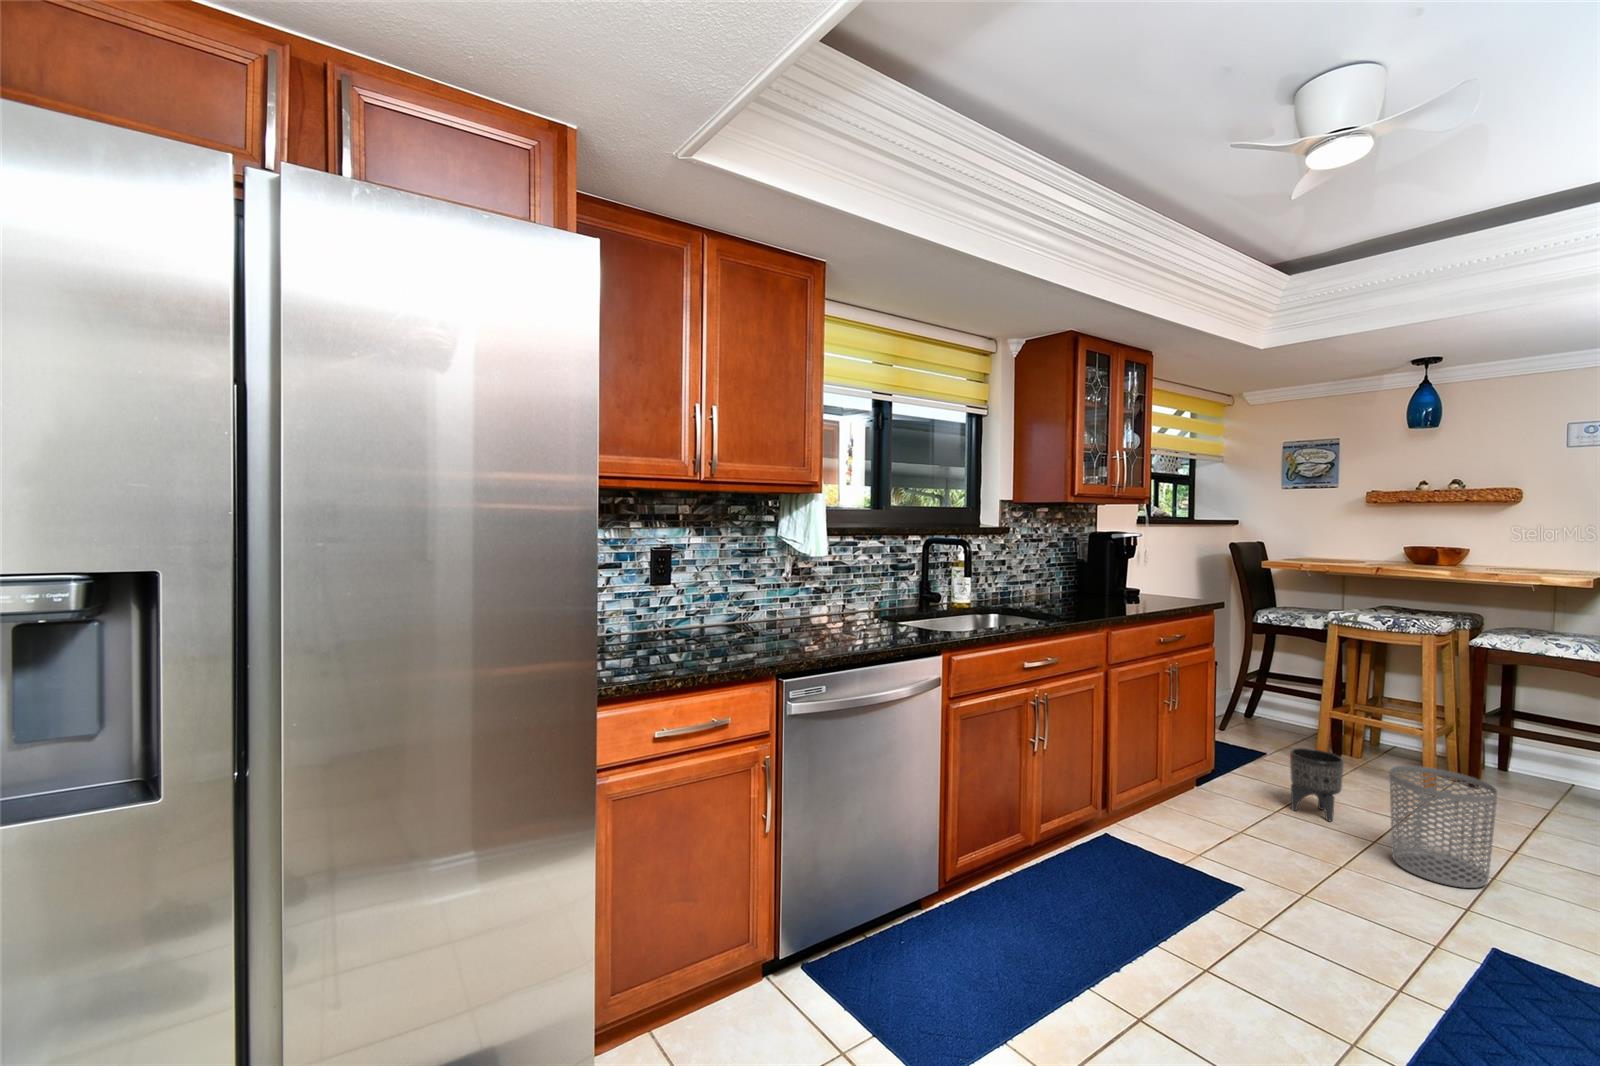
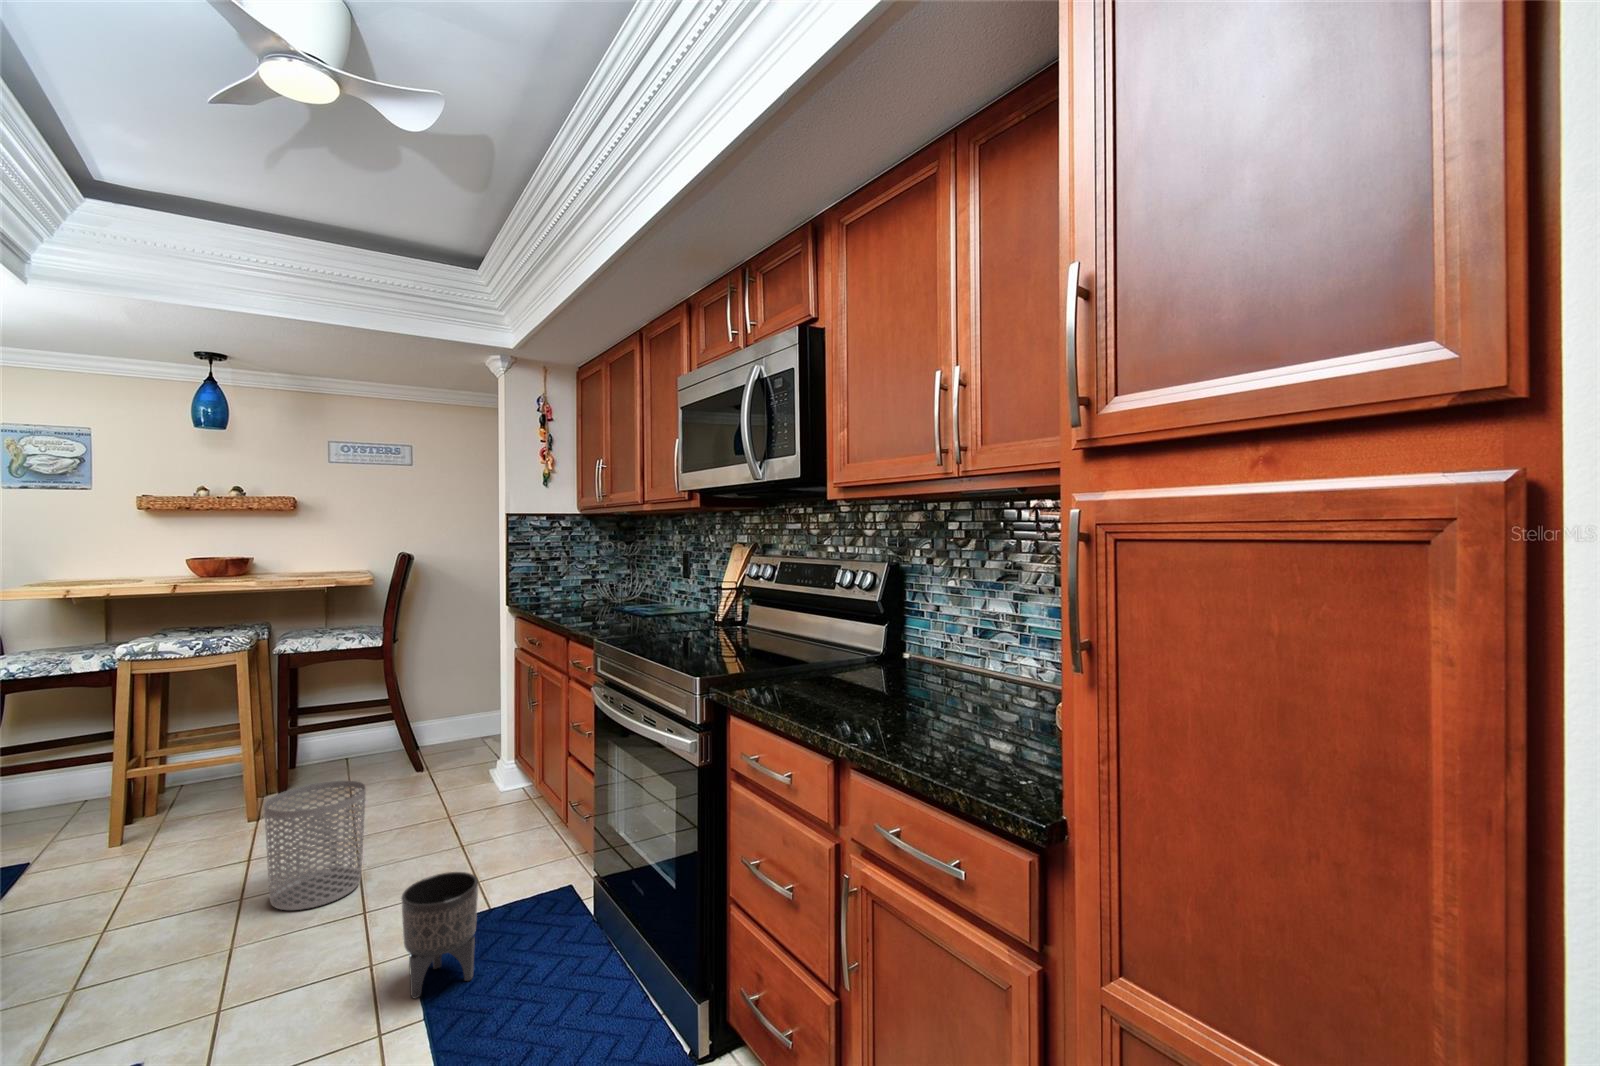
planter: present [1290,748,1344,821] -> present [401,872,478,999]

